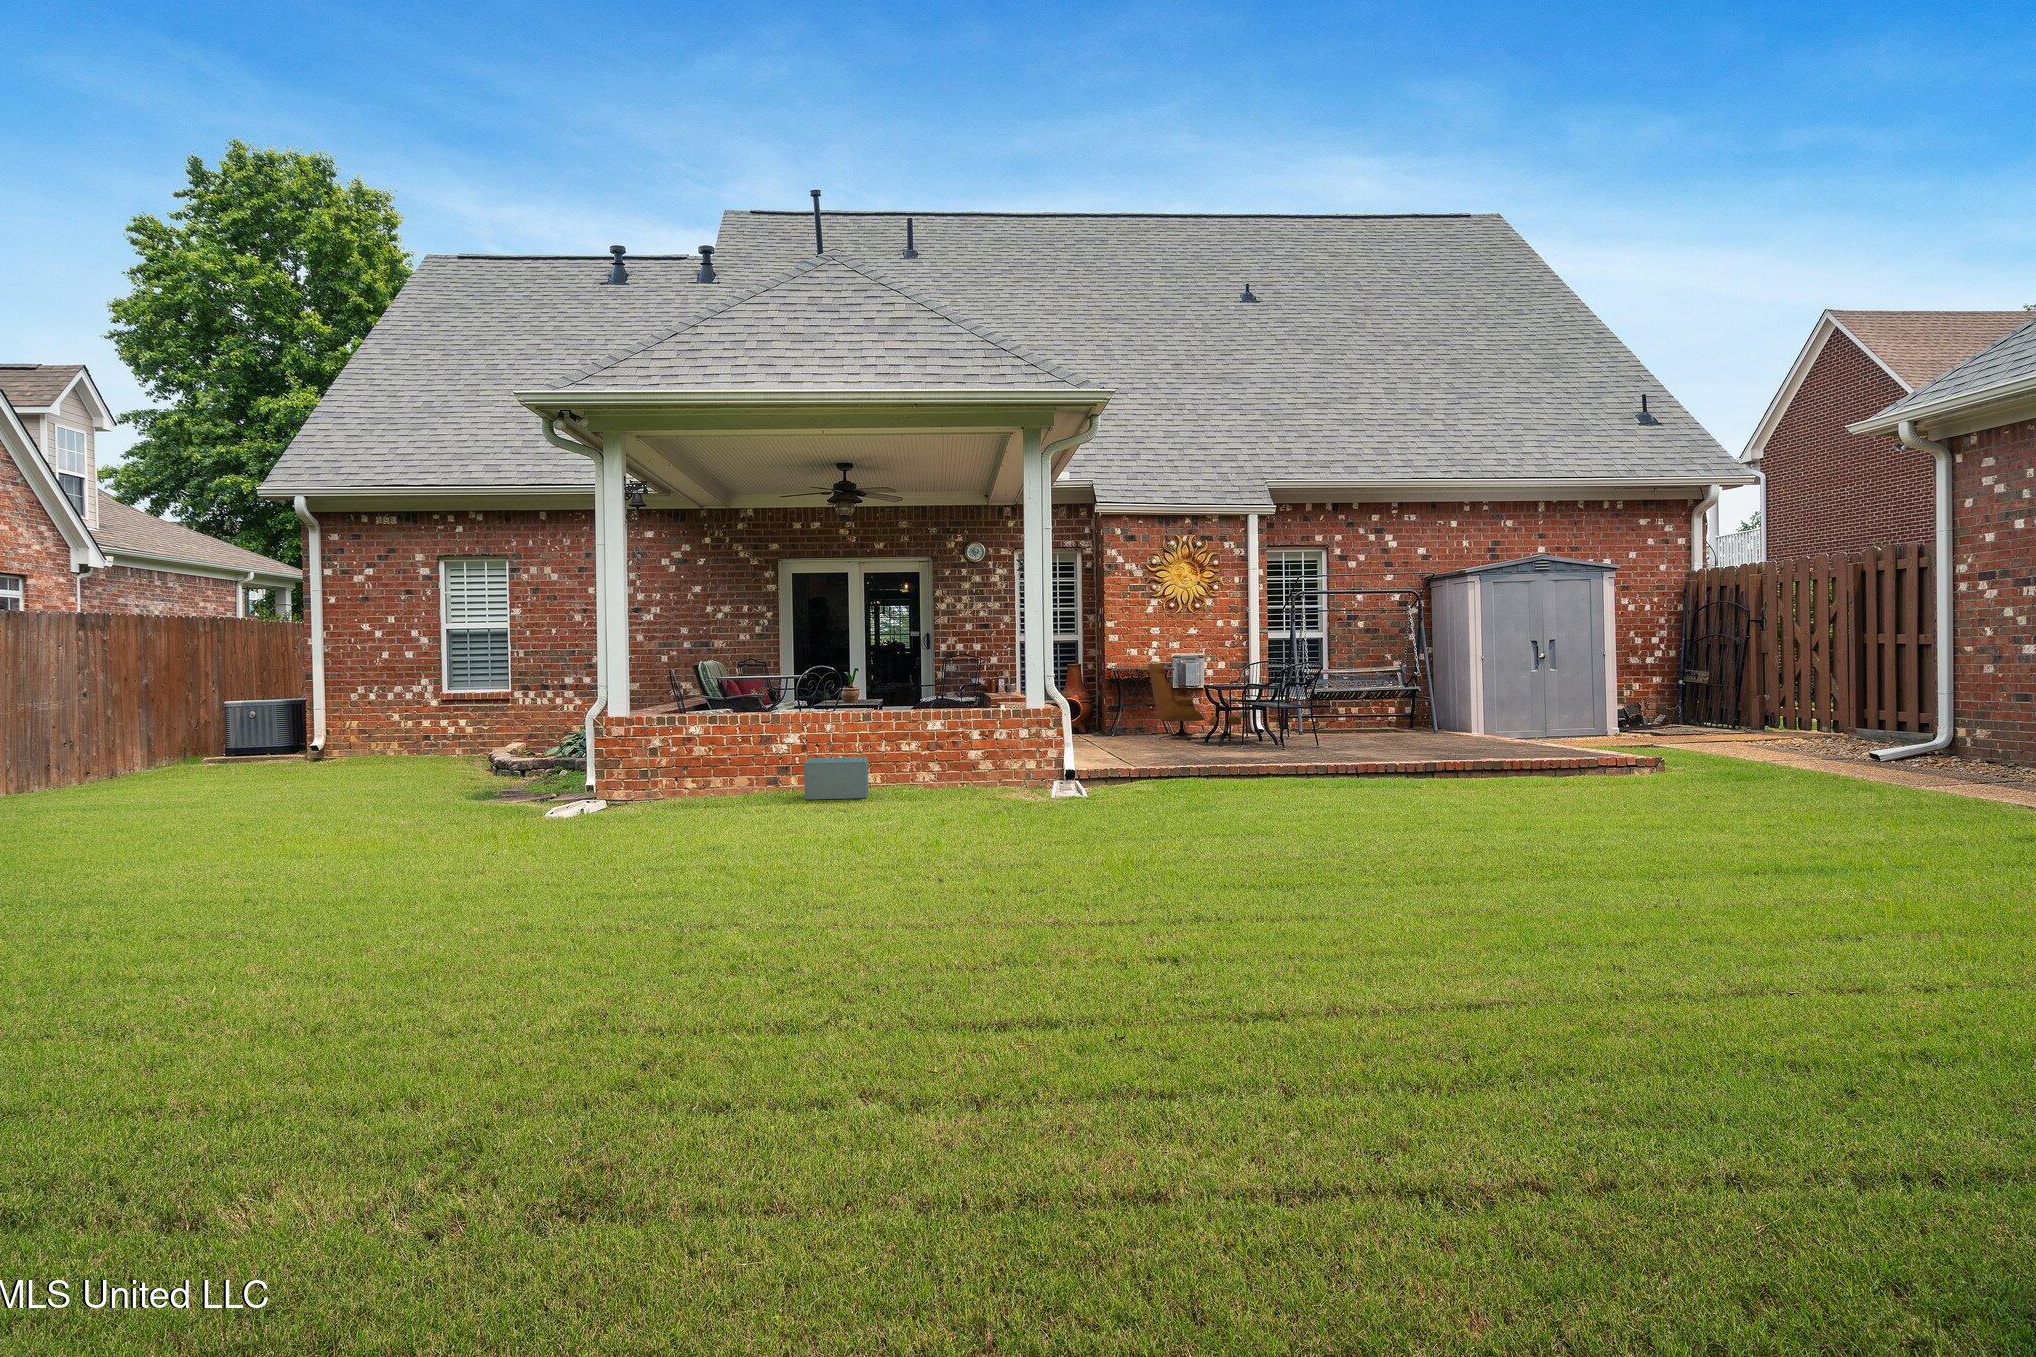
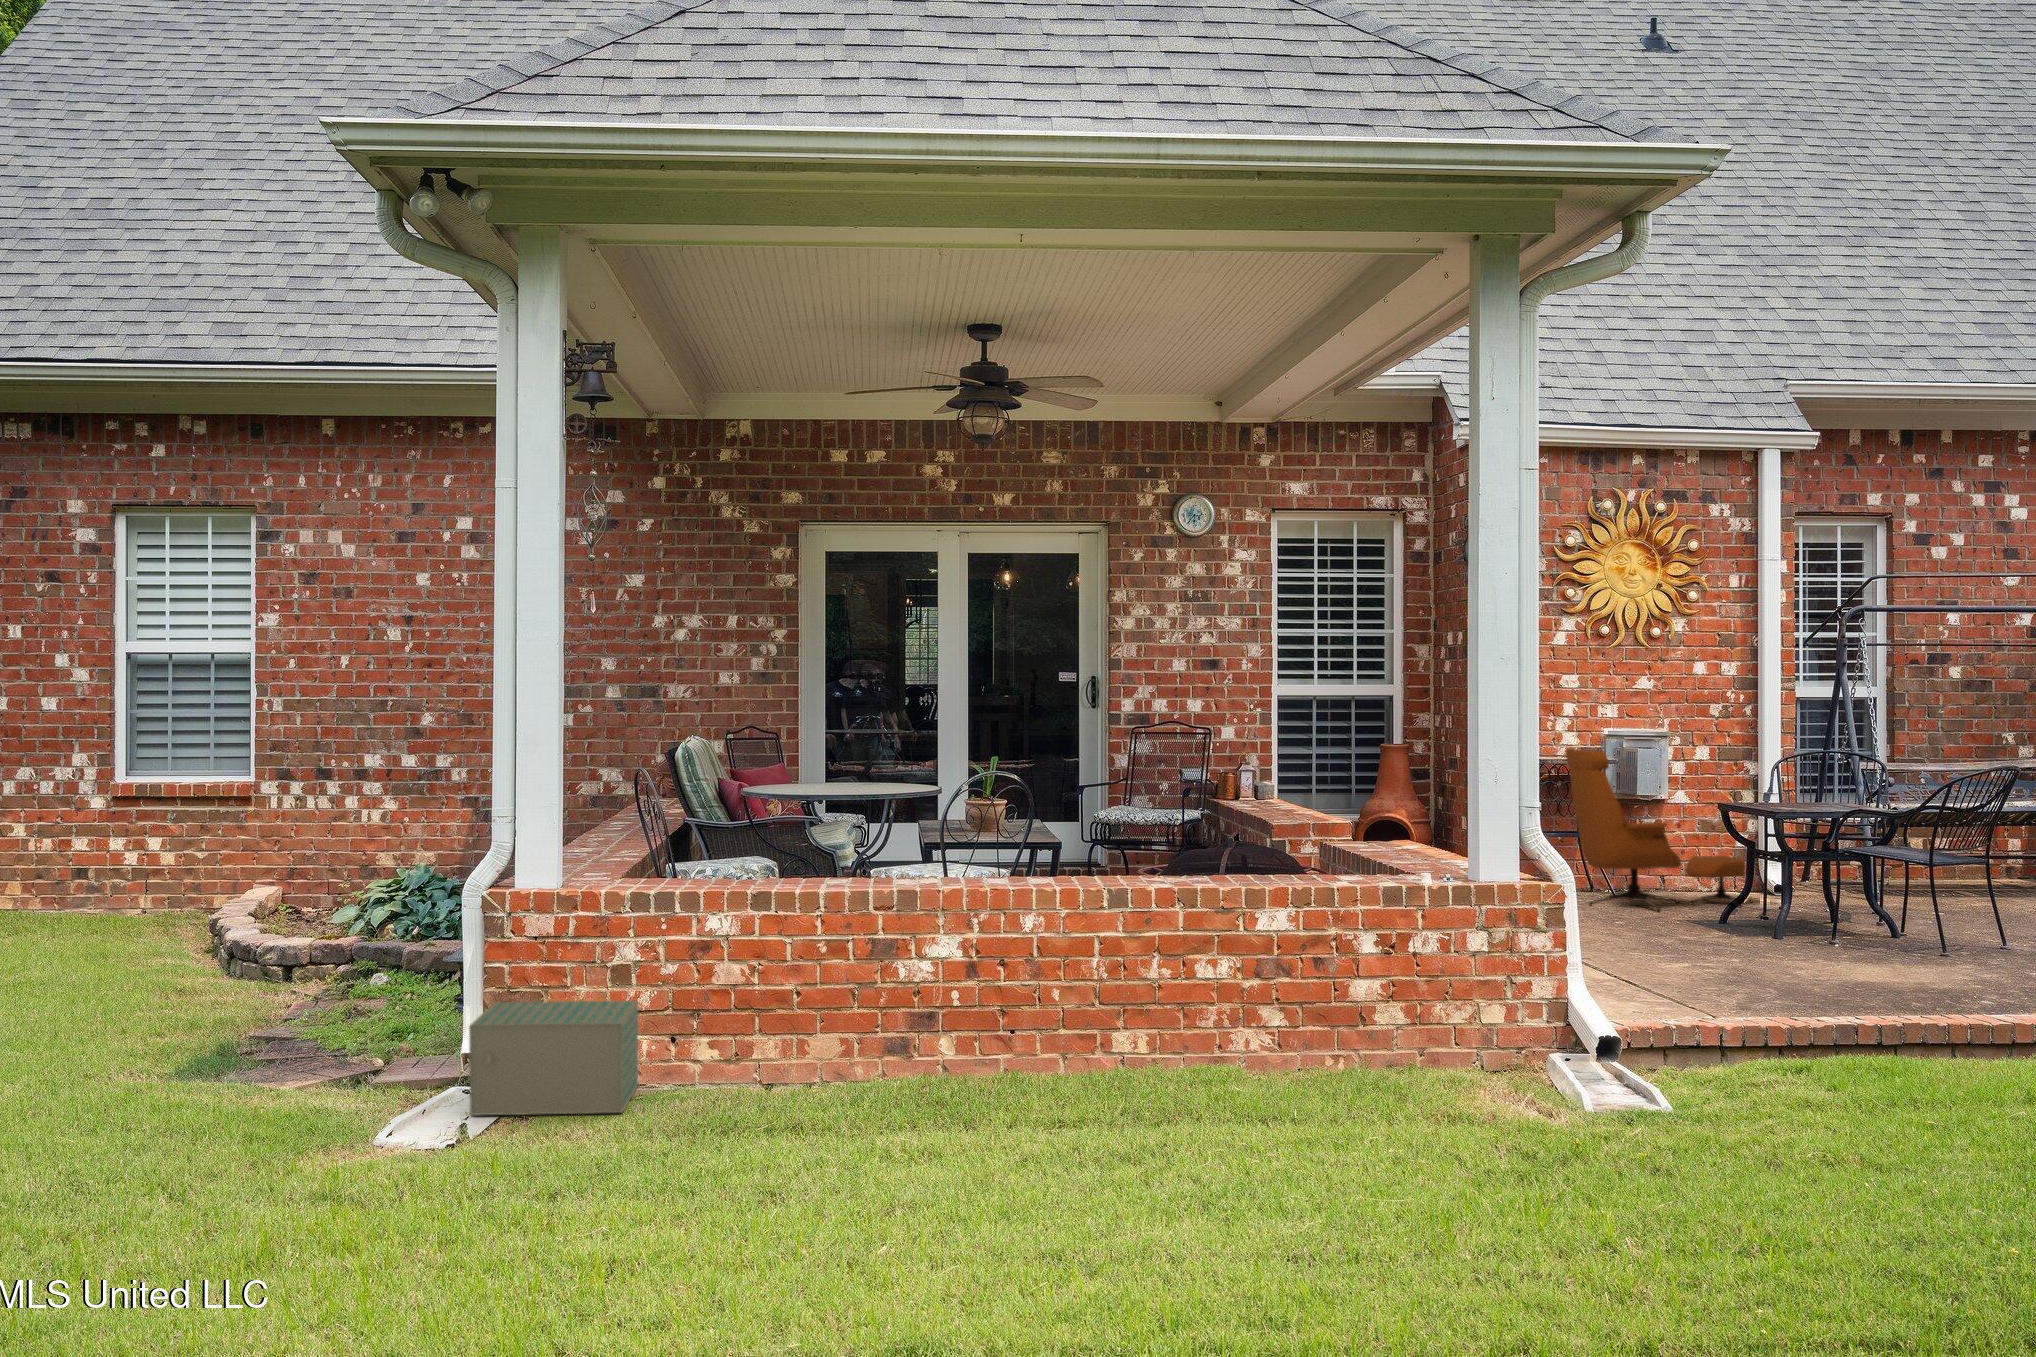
storage box: present [804,757,868,800] -> present [469,1001,638,1115]

